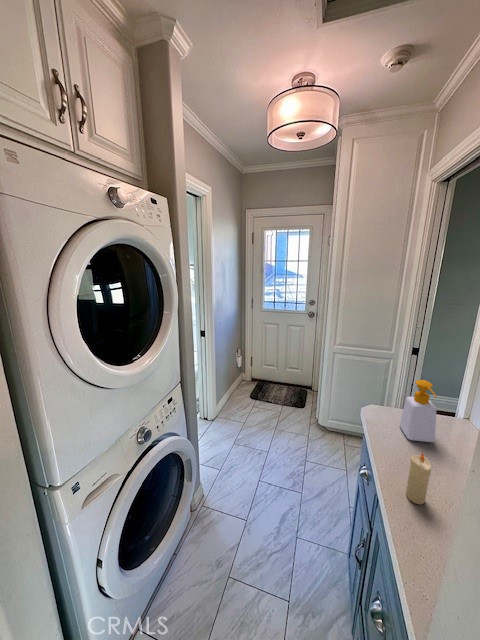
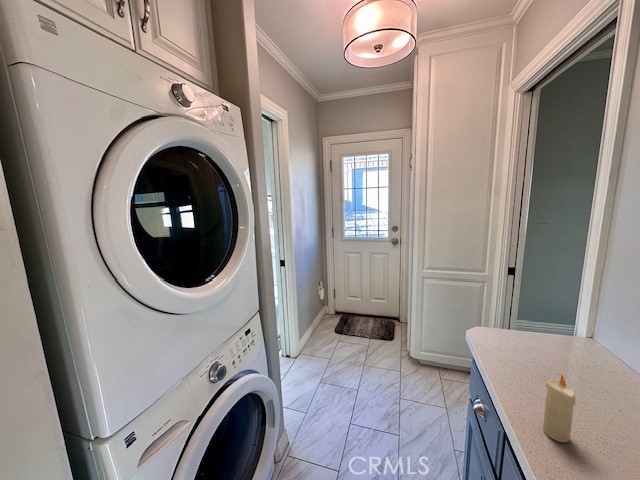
soap bottle: present [400,380,437,442] -> none [515,292,562,366]

